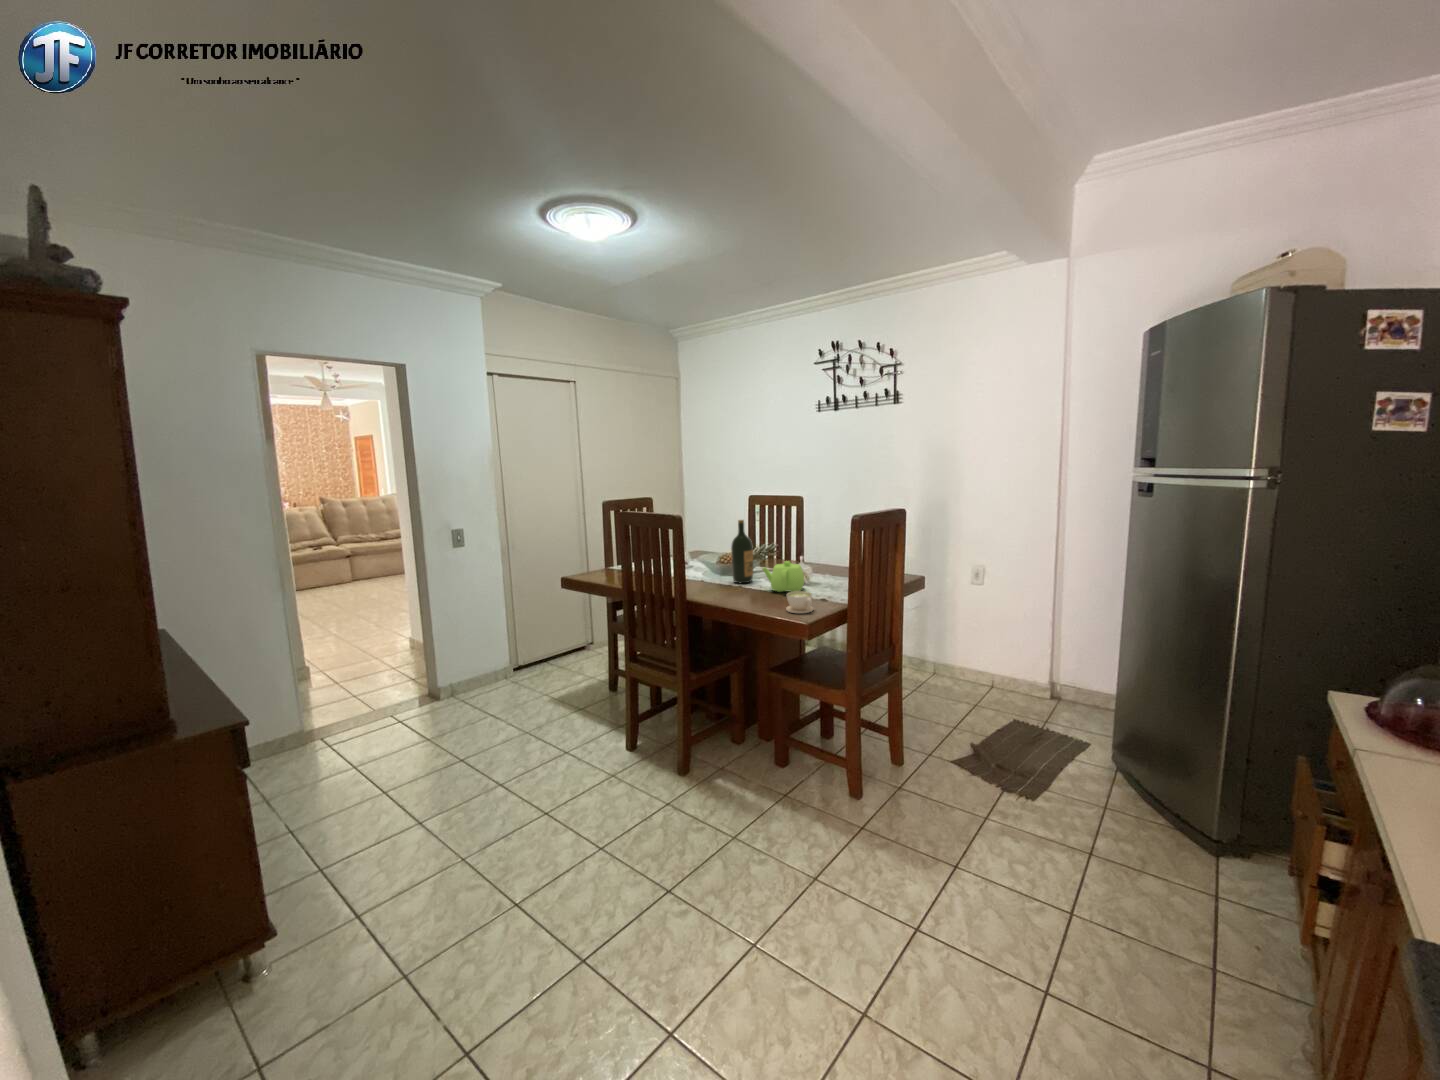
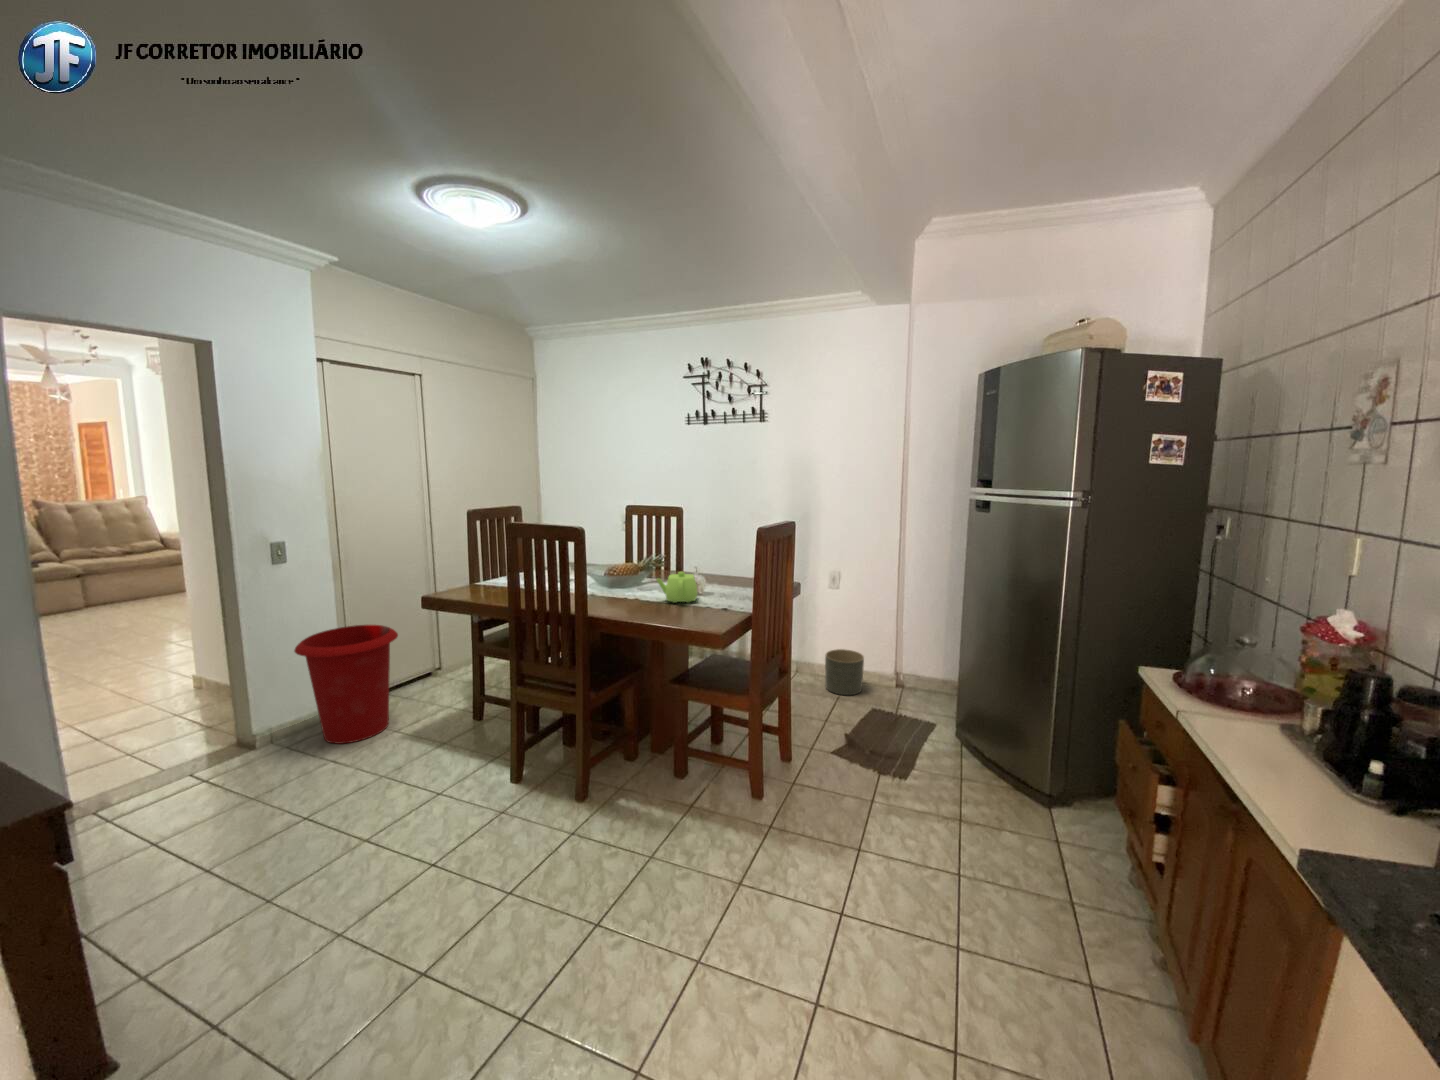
wine bottle: present [731,520,753,583] -> none [620,531,642,595]
coffee cup: present [786,591,813,613] -> none [690,602,718,624]
waste bin: none [468,603,547,703] -> present [294,625,398,744]
planter: none [964,654,1010,706] -> present [825,649,864,695]

